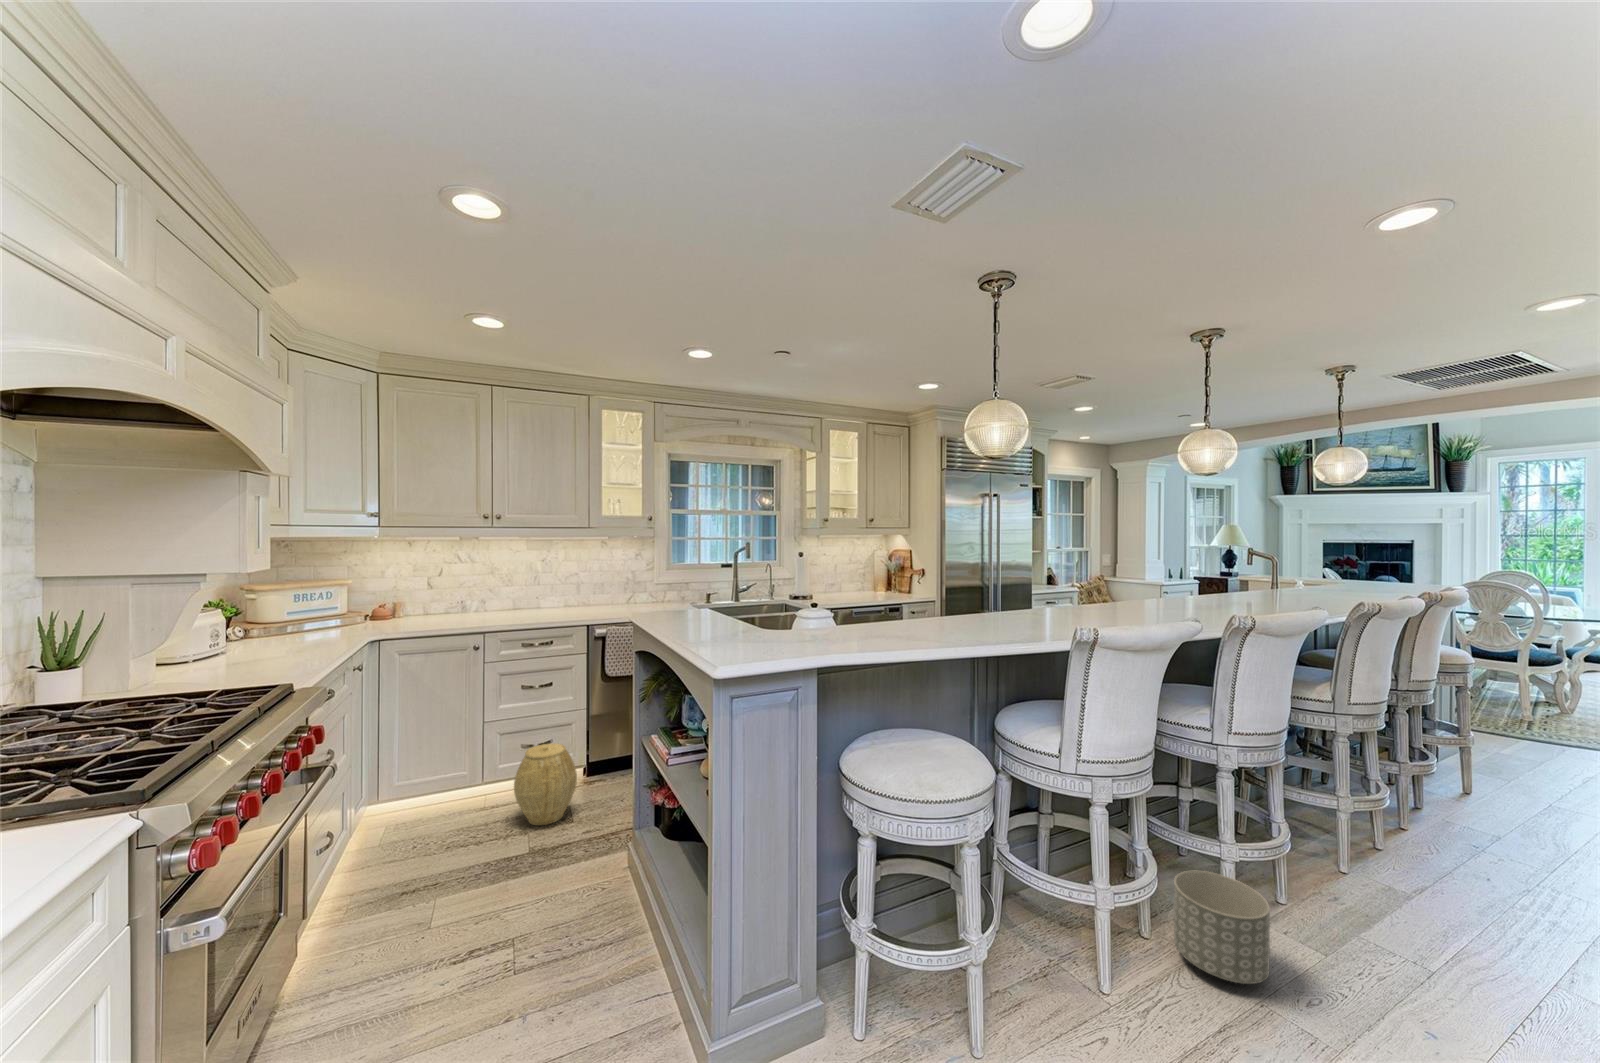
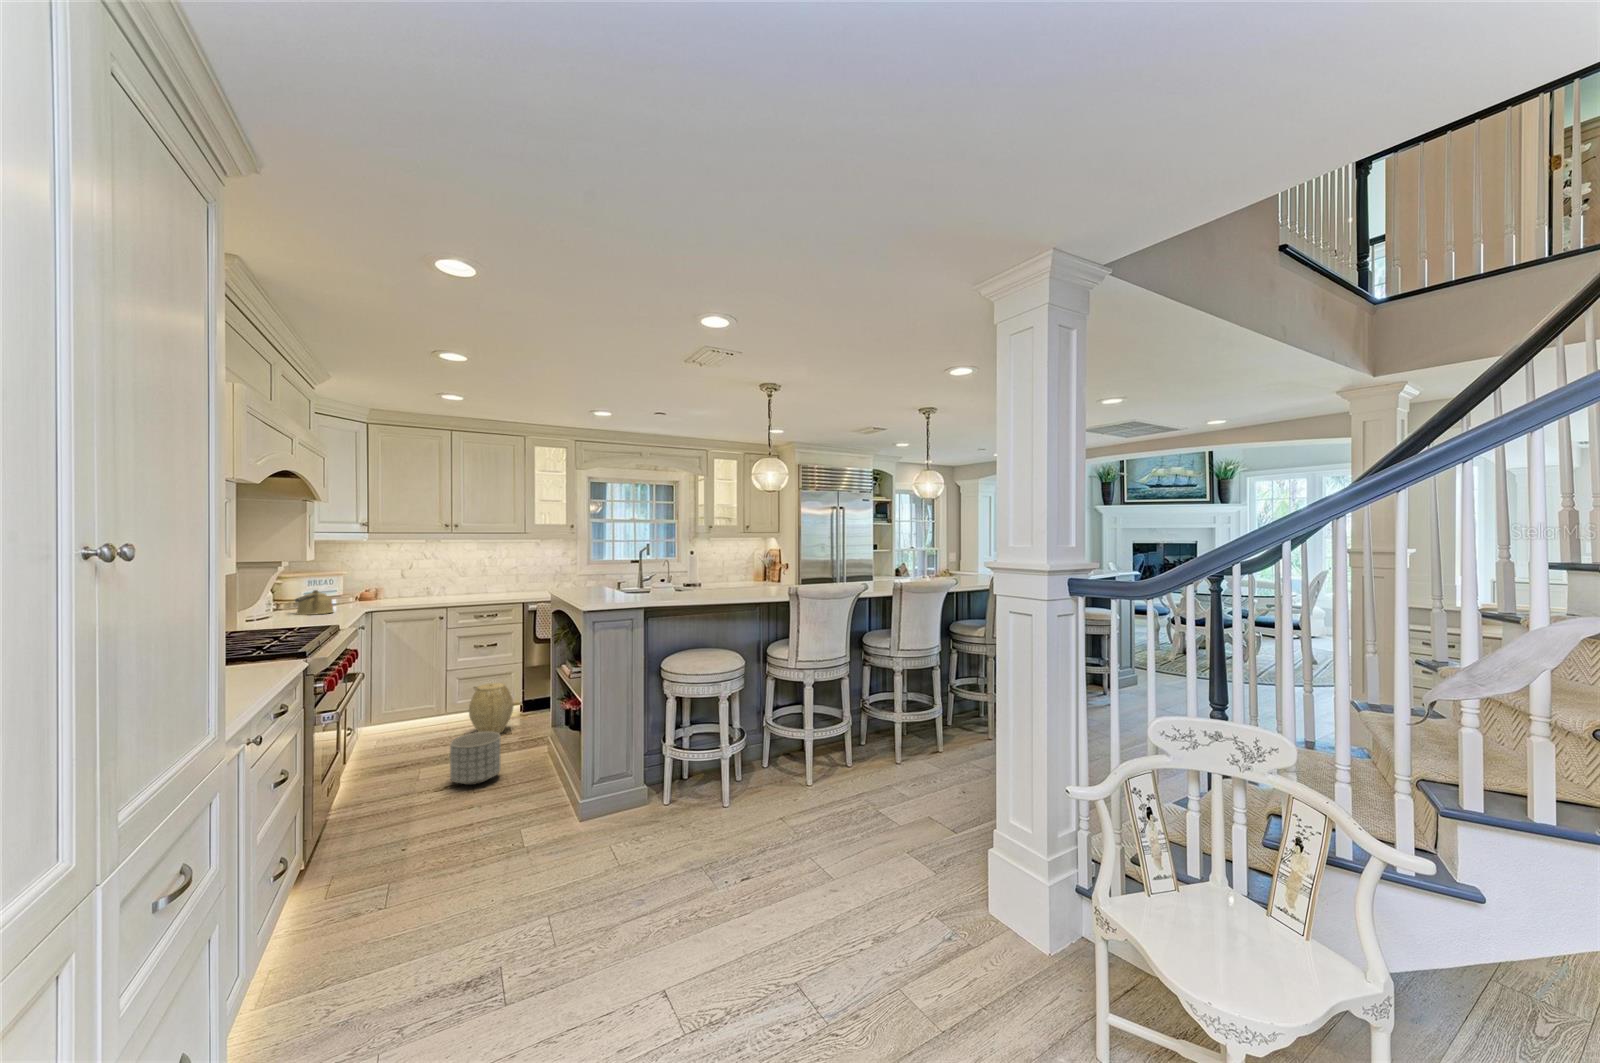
kettle: none [249,614,314,654] -> present [295,590,334,615]
planter: present [1174,871,1270,984] -> present [450,732,501,785]

